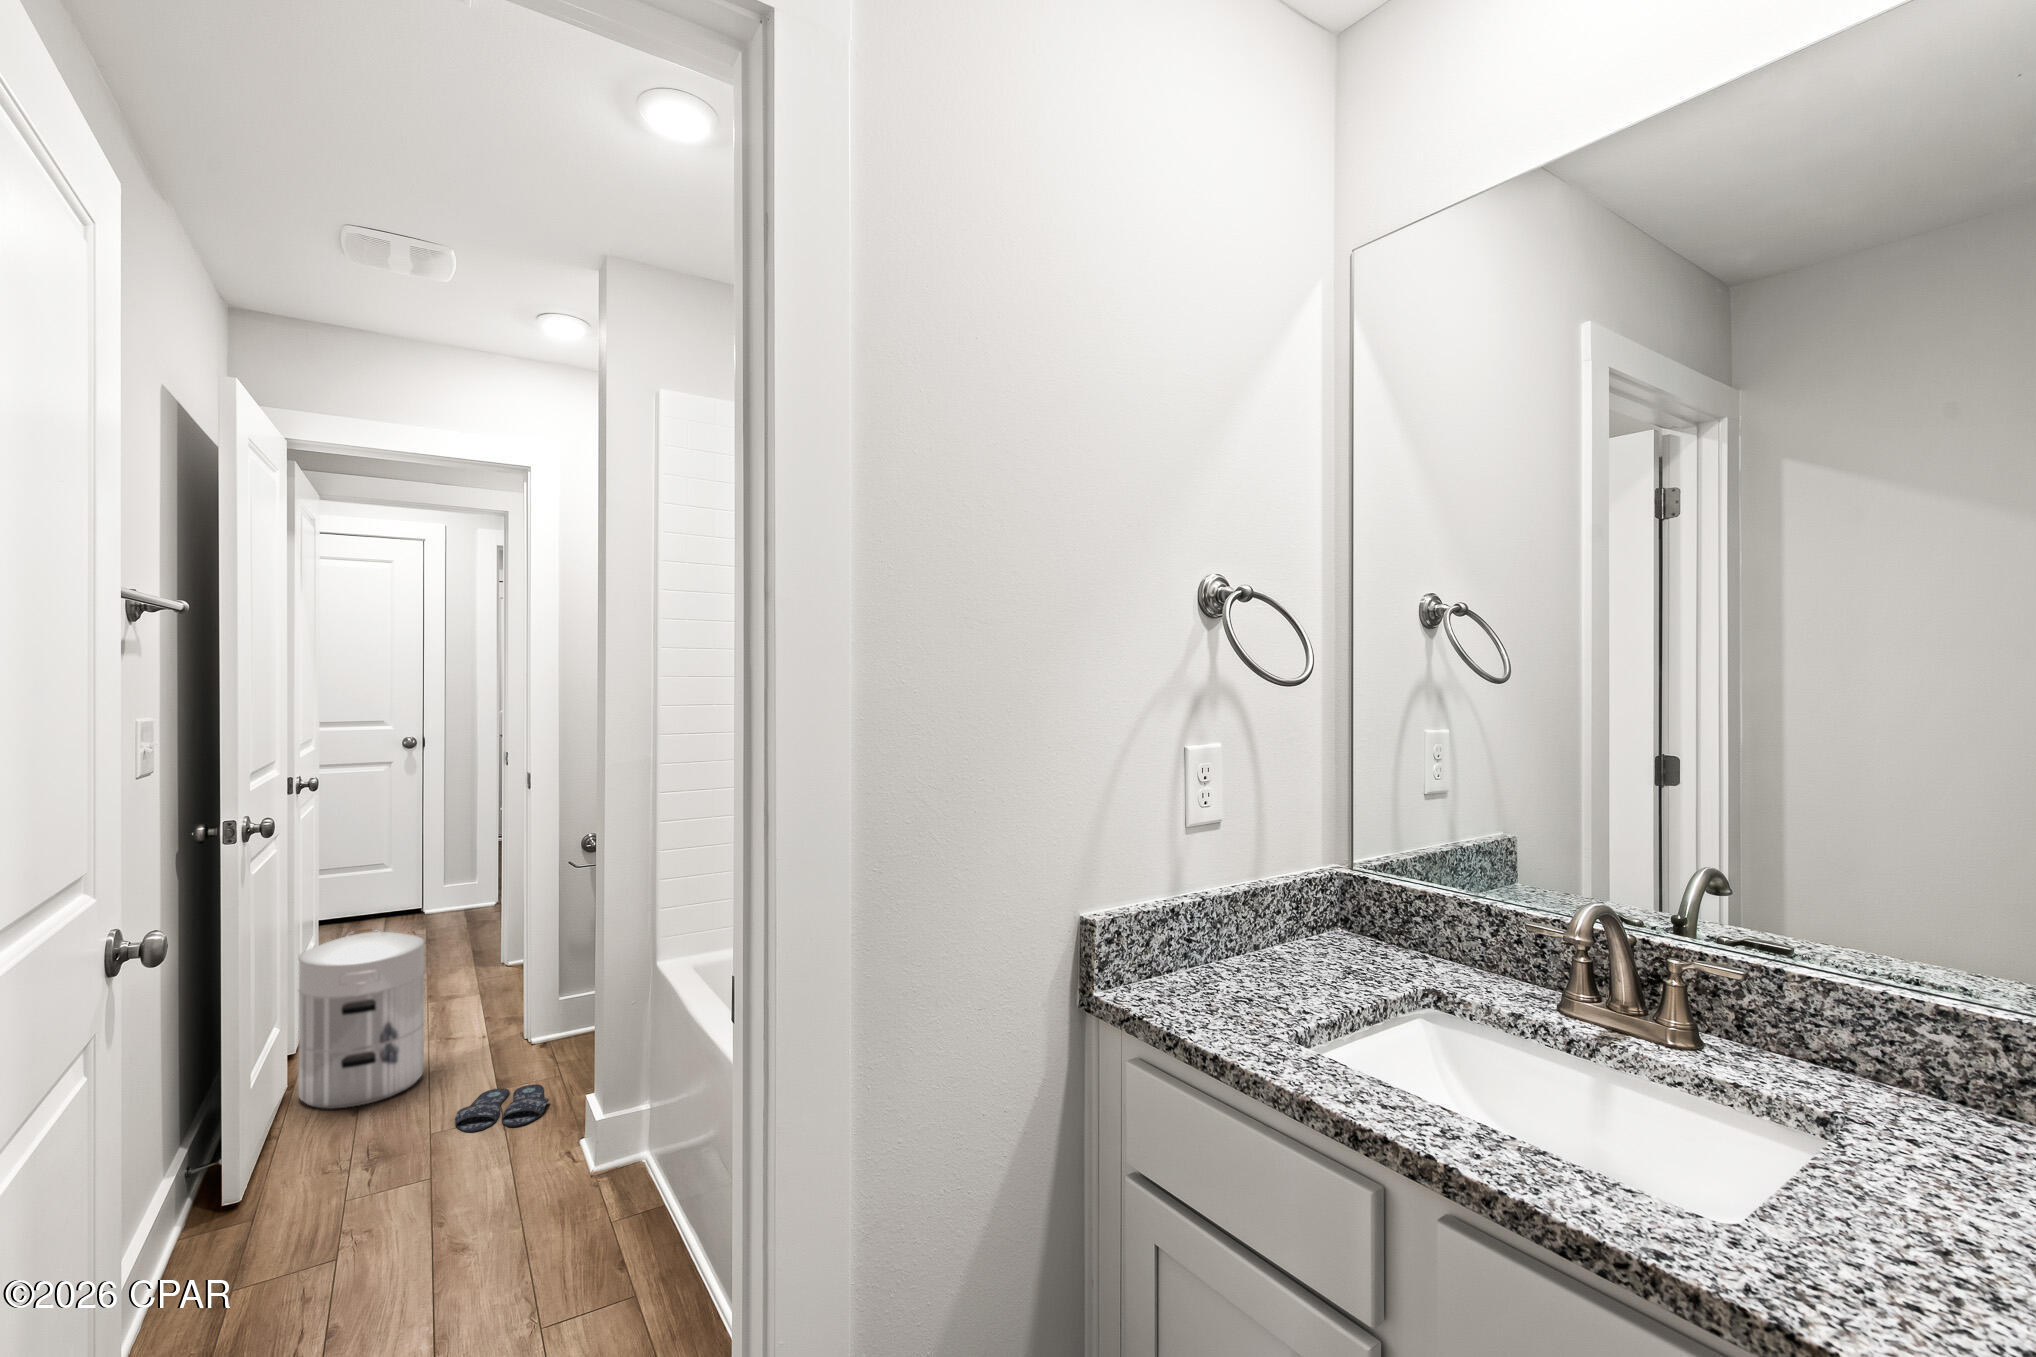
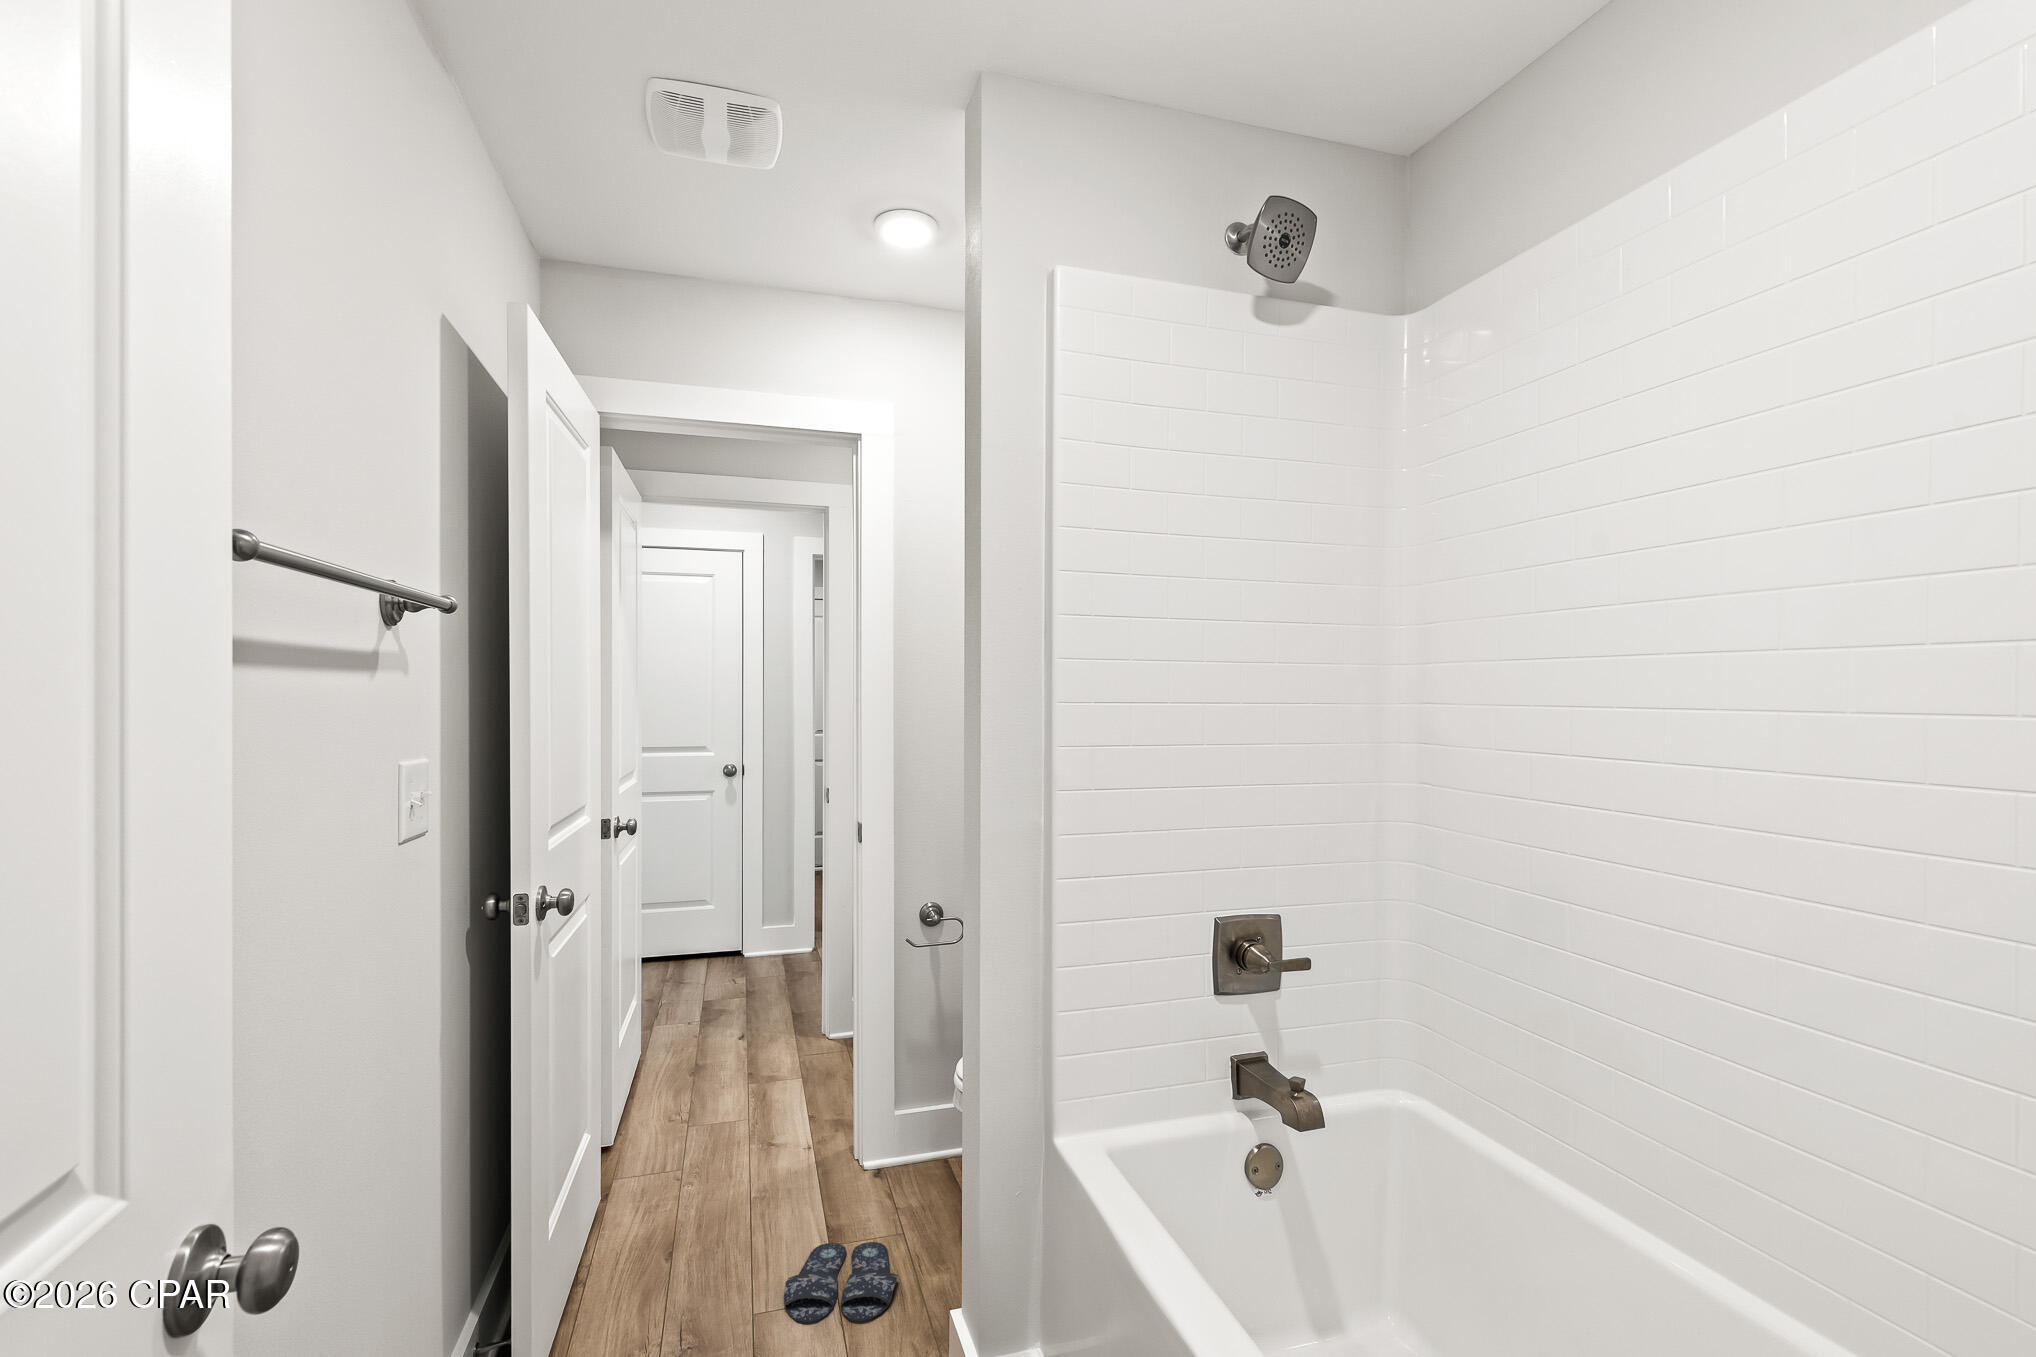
waste bin: present [298,929,425,1109] -> none [608,1015,747,1250]

